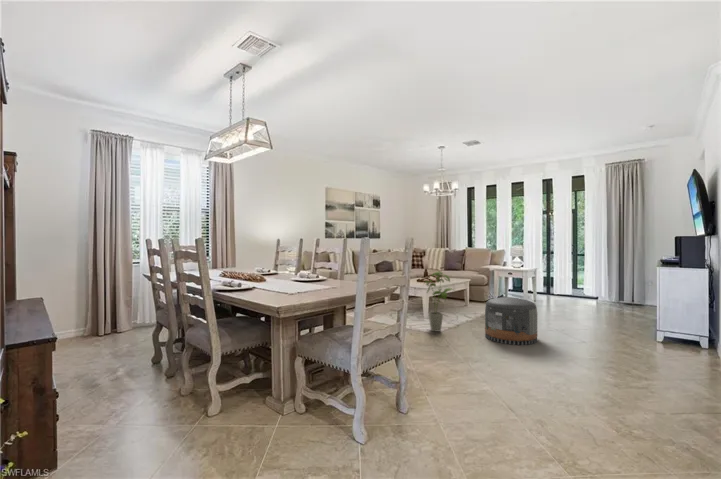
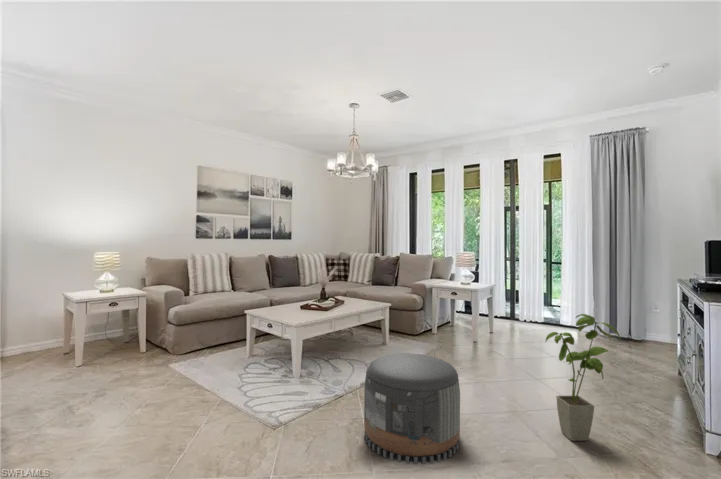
house plant: present [426,272,452,331] -> present [546,314,620,441]

